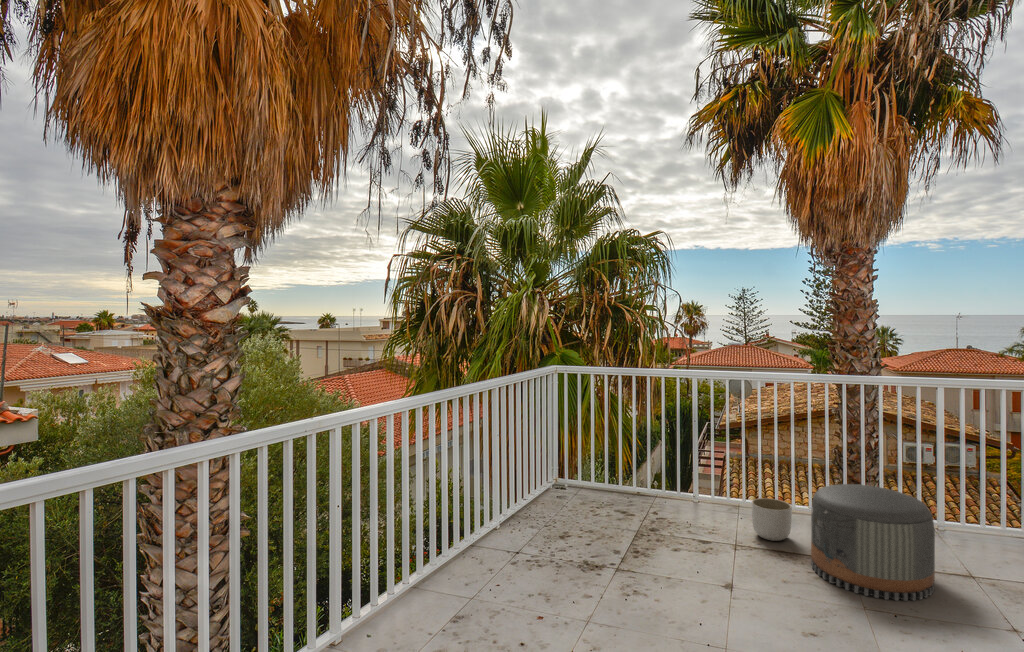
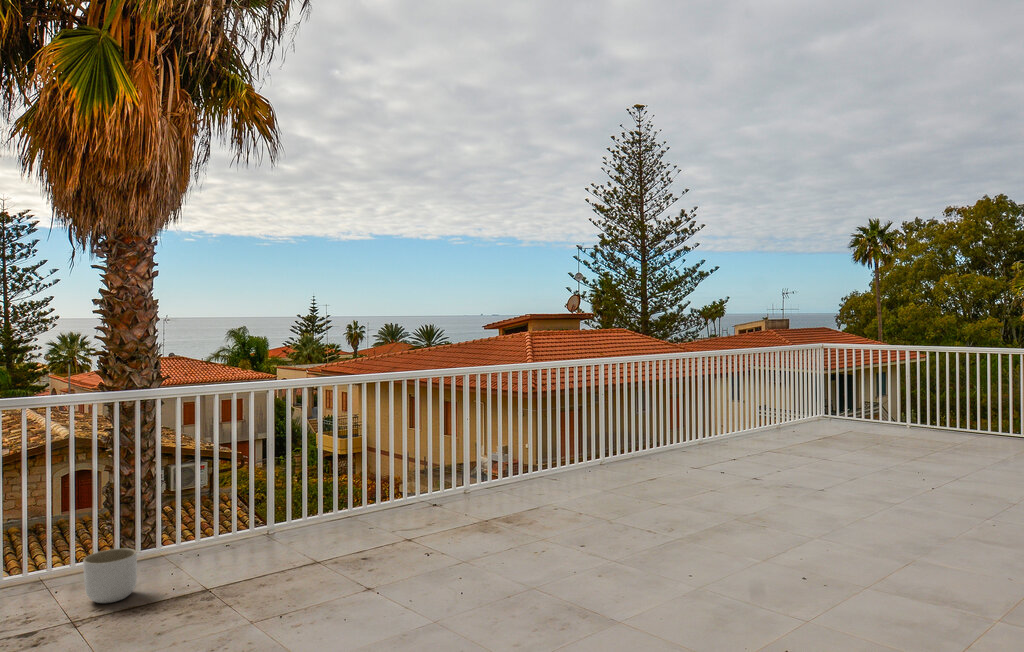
pouf: present [811,484,935,601] -> none [172,496,294,616]

